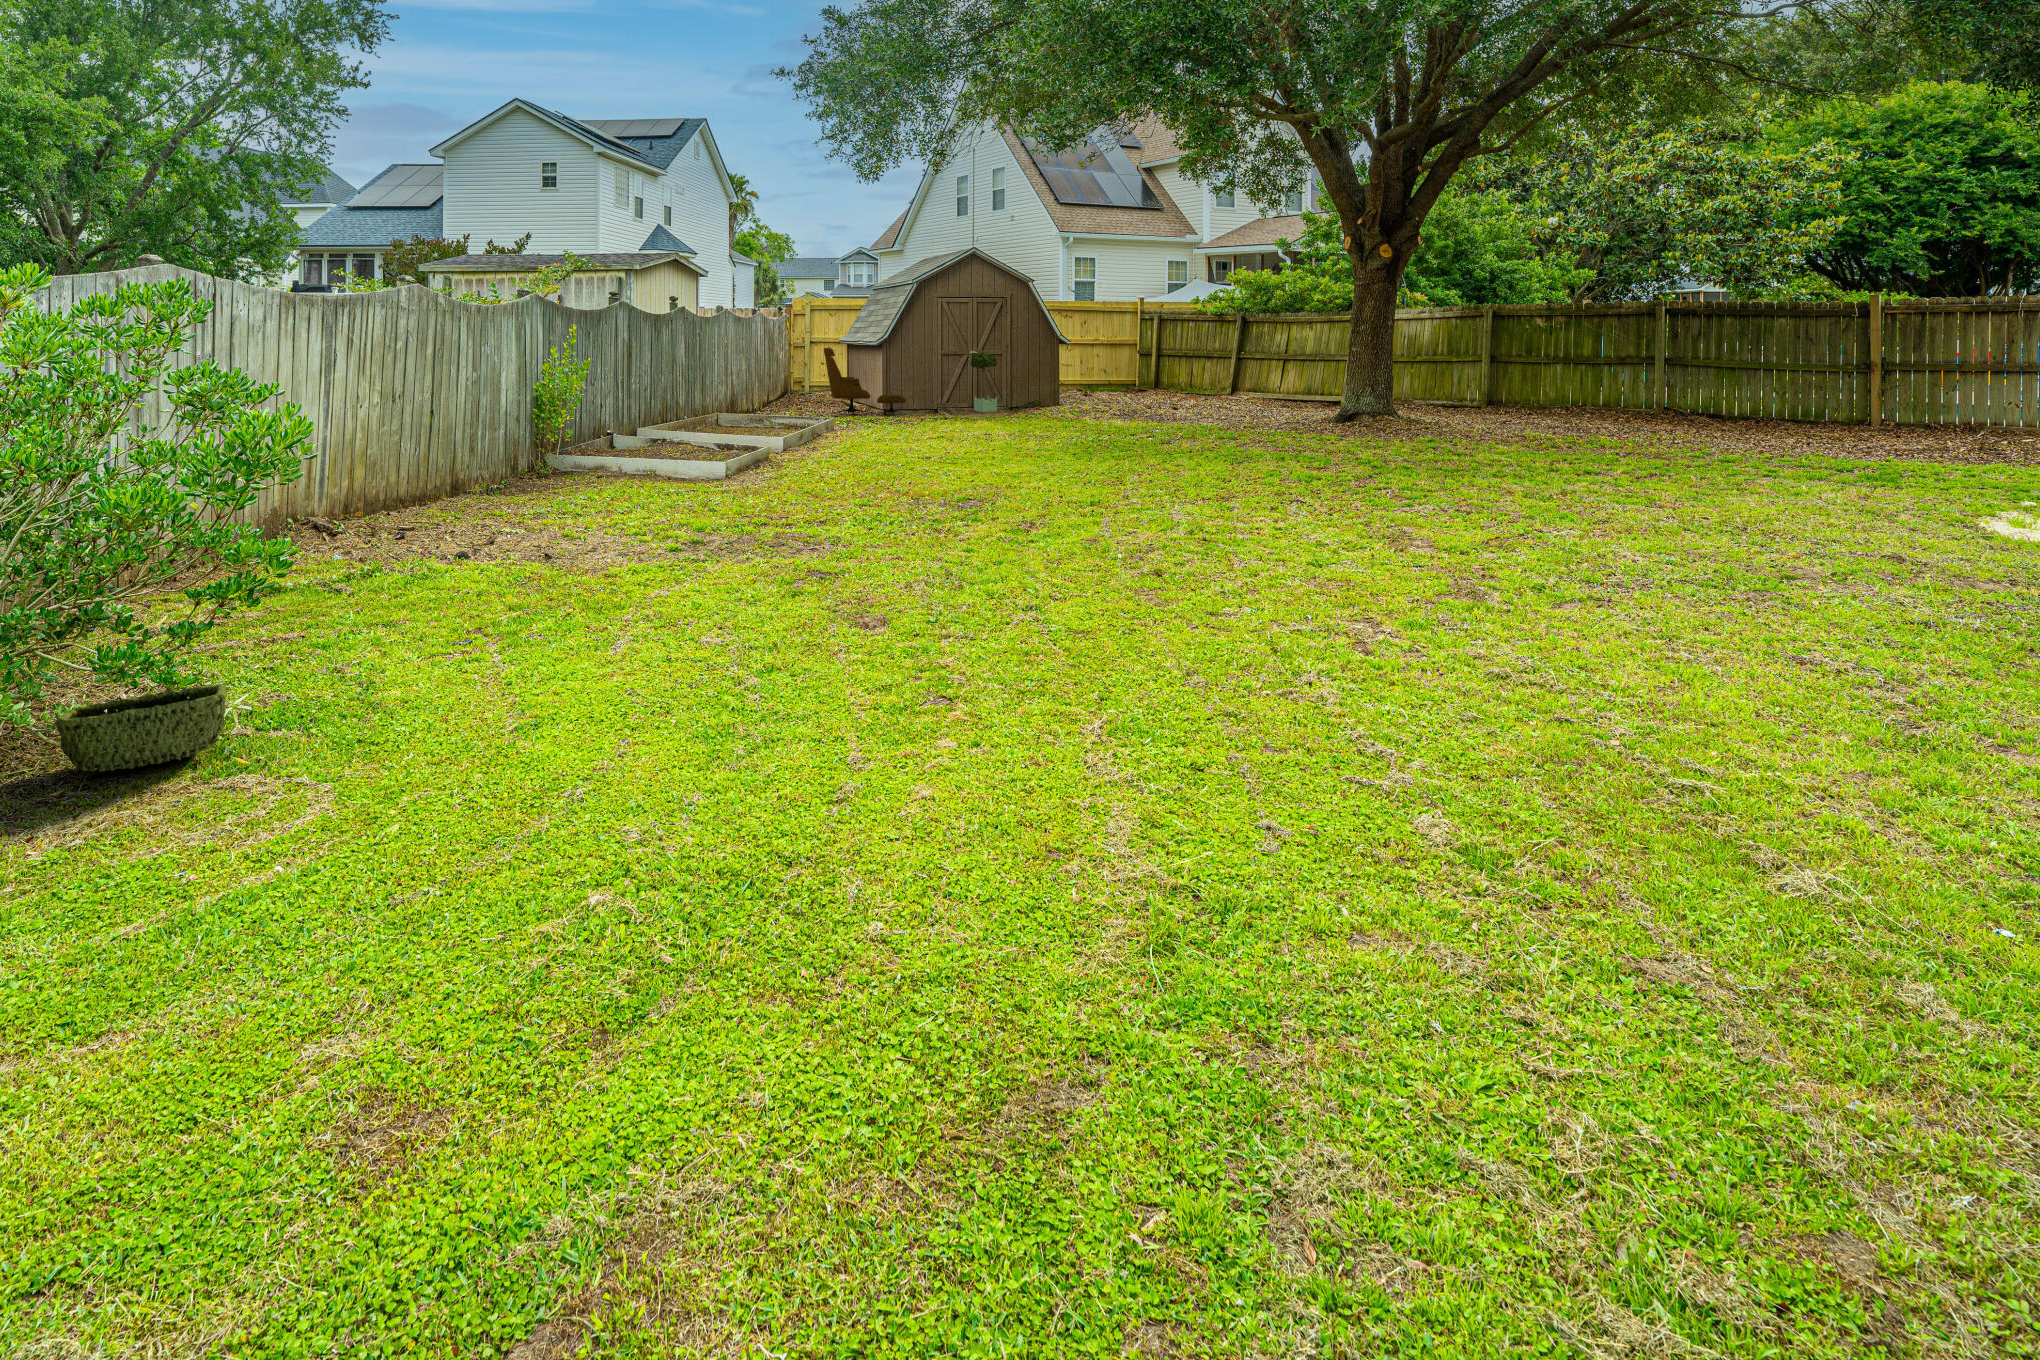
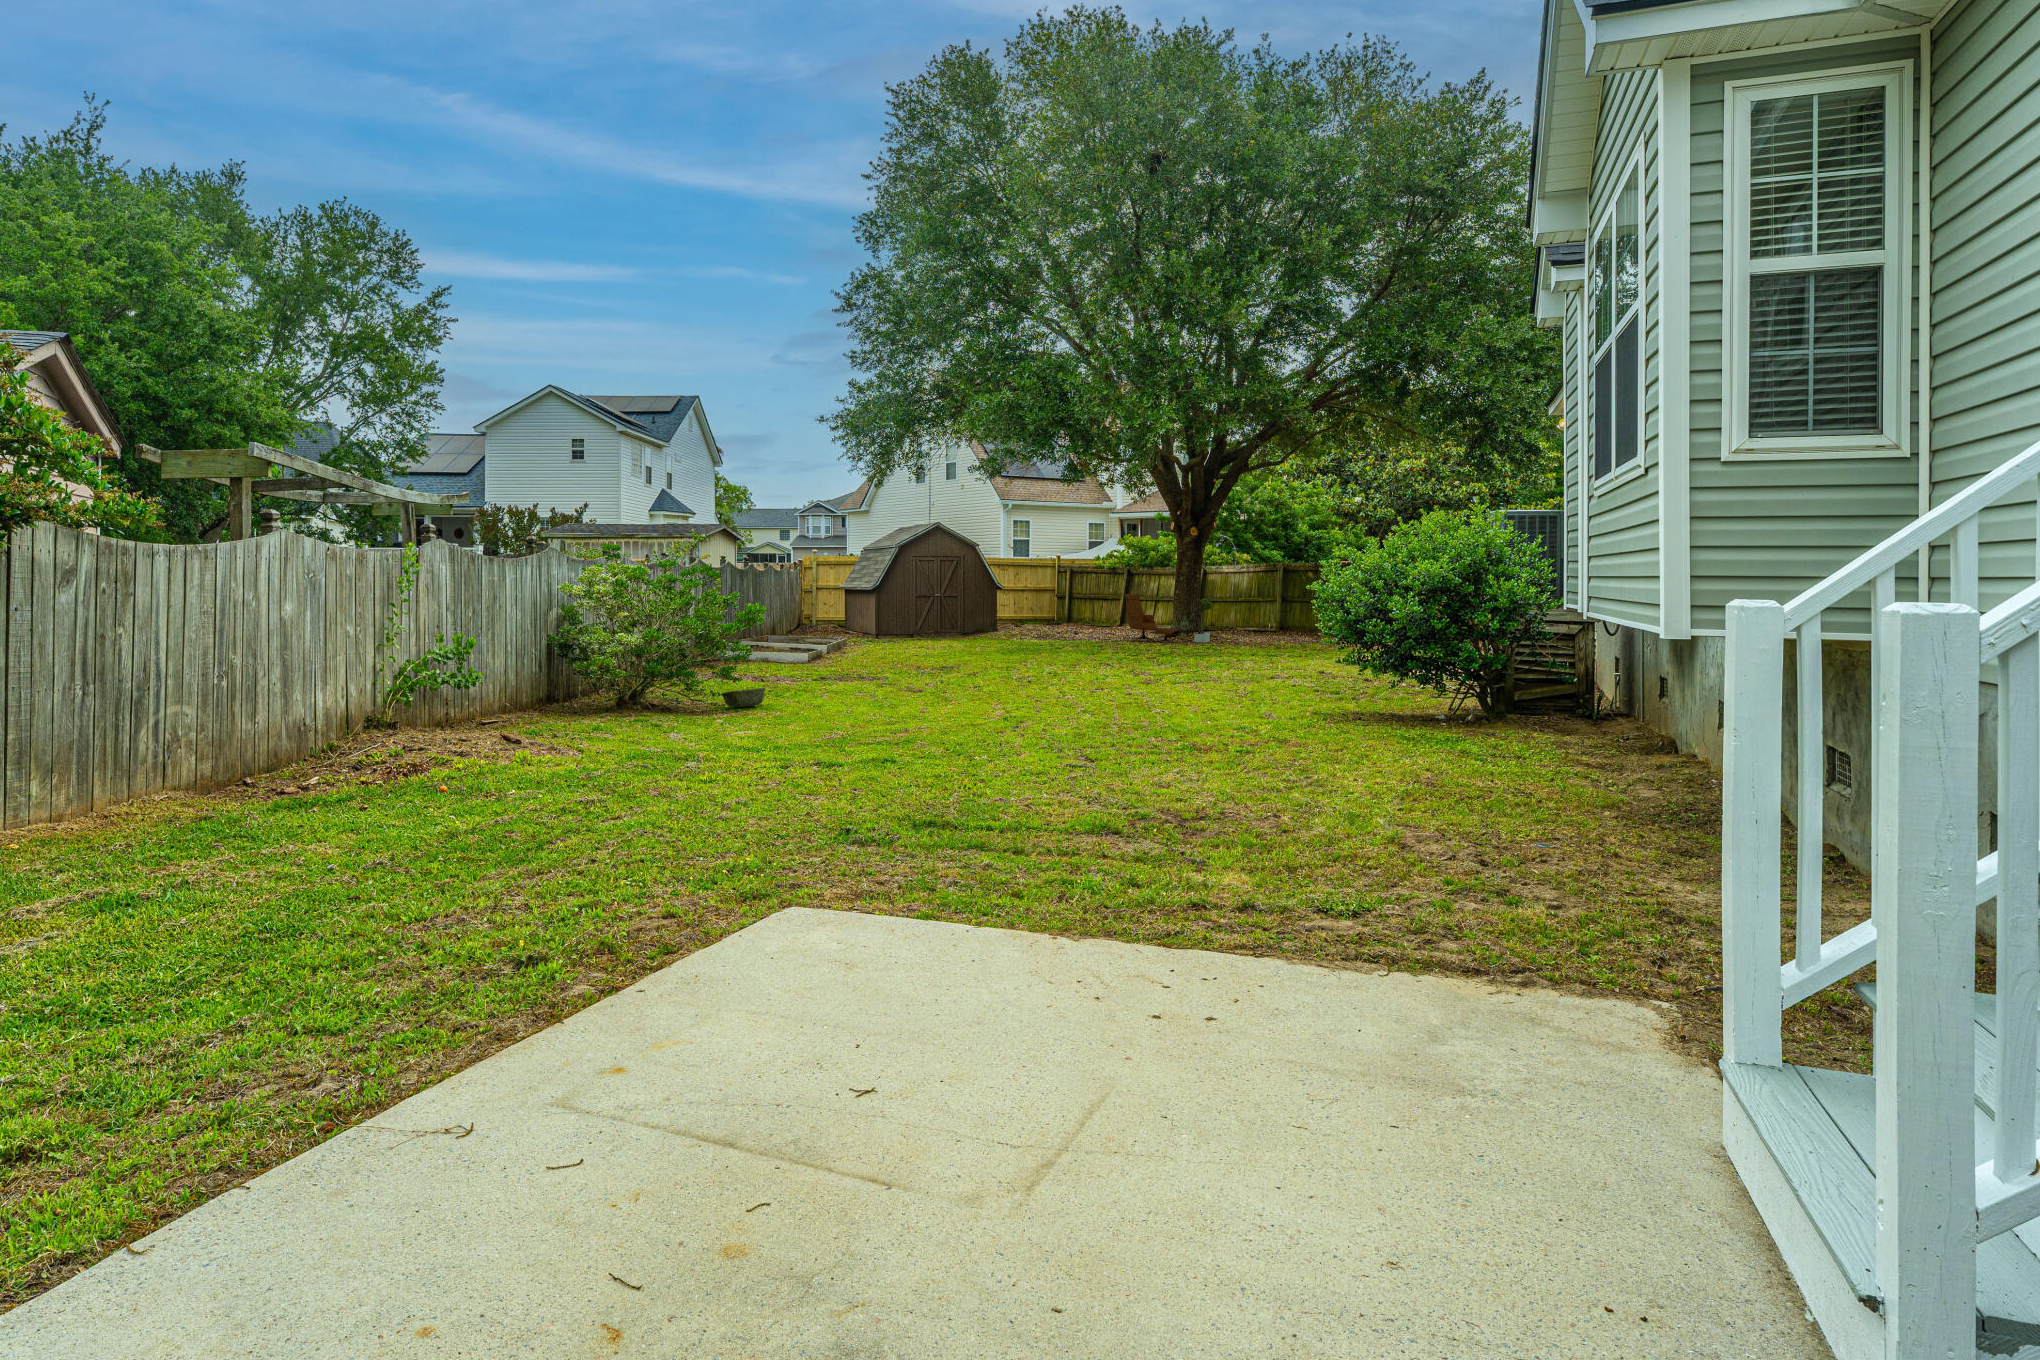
lounge chair: present [824,348,906,416] -> present [1125,594,1175,642]
potted tree: present [970,352,997,412] -> present [1194,598,1212,643]

